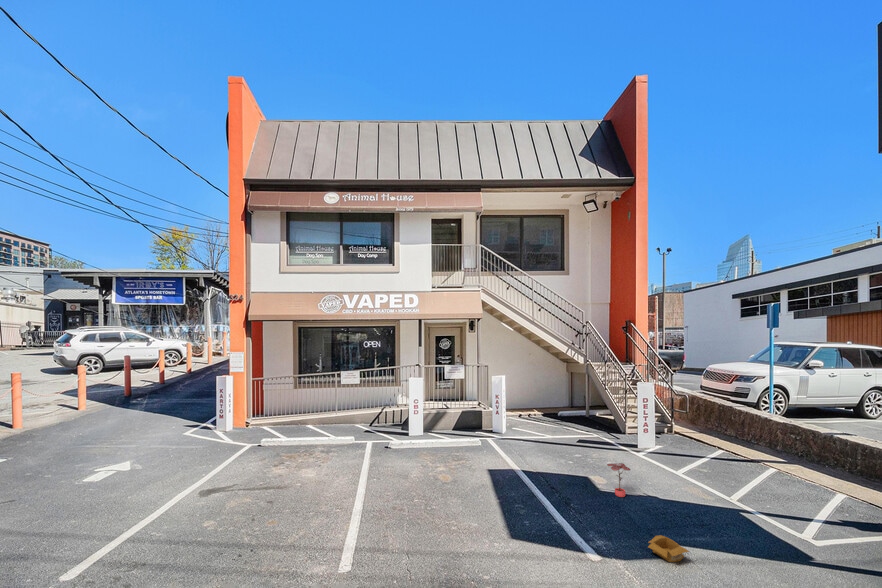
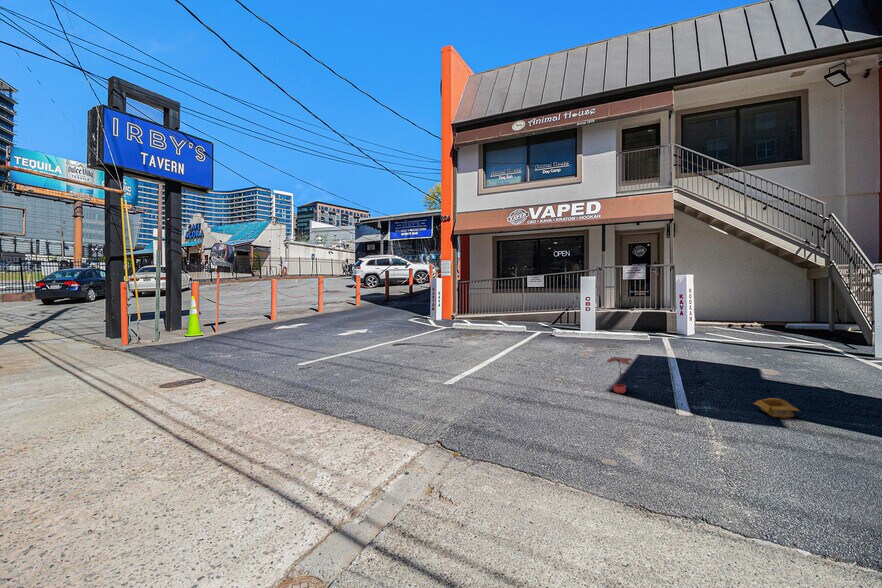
potted plant: present [607,463,630,497] -> present [607,357,632,393]

